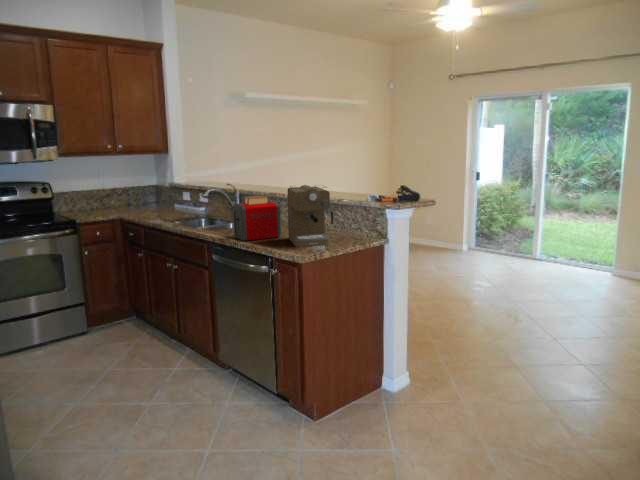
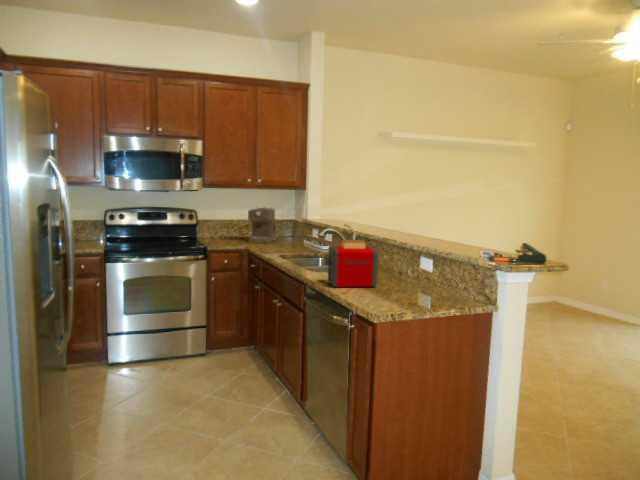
coffee maker: present [288,185,333,247] -> present [248,207,275,243]

